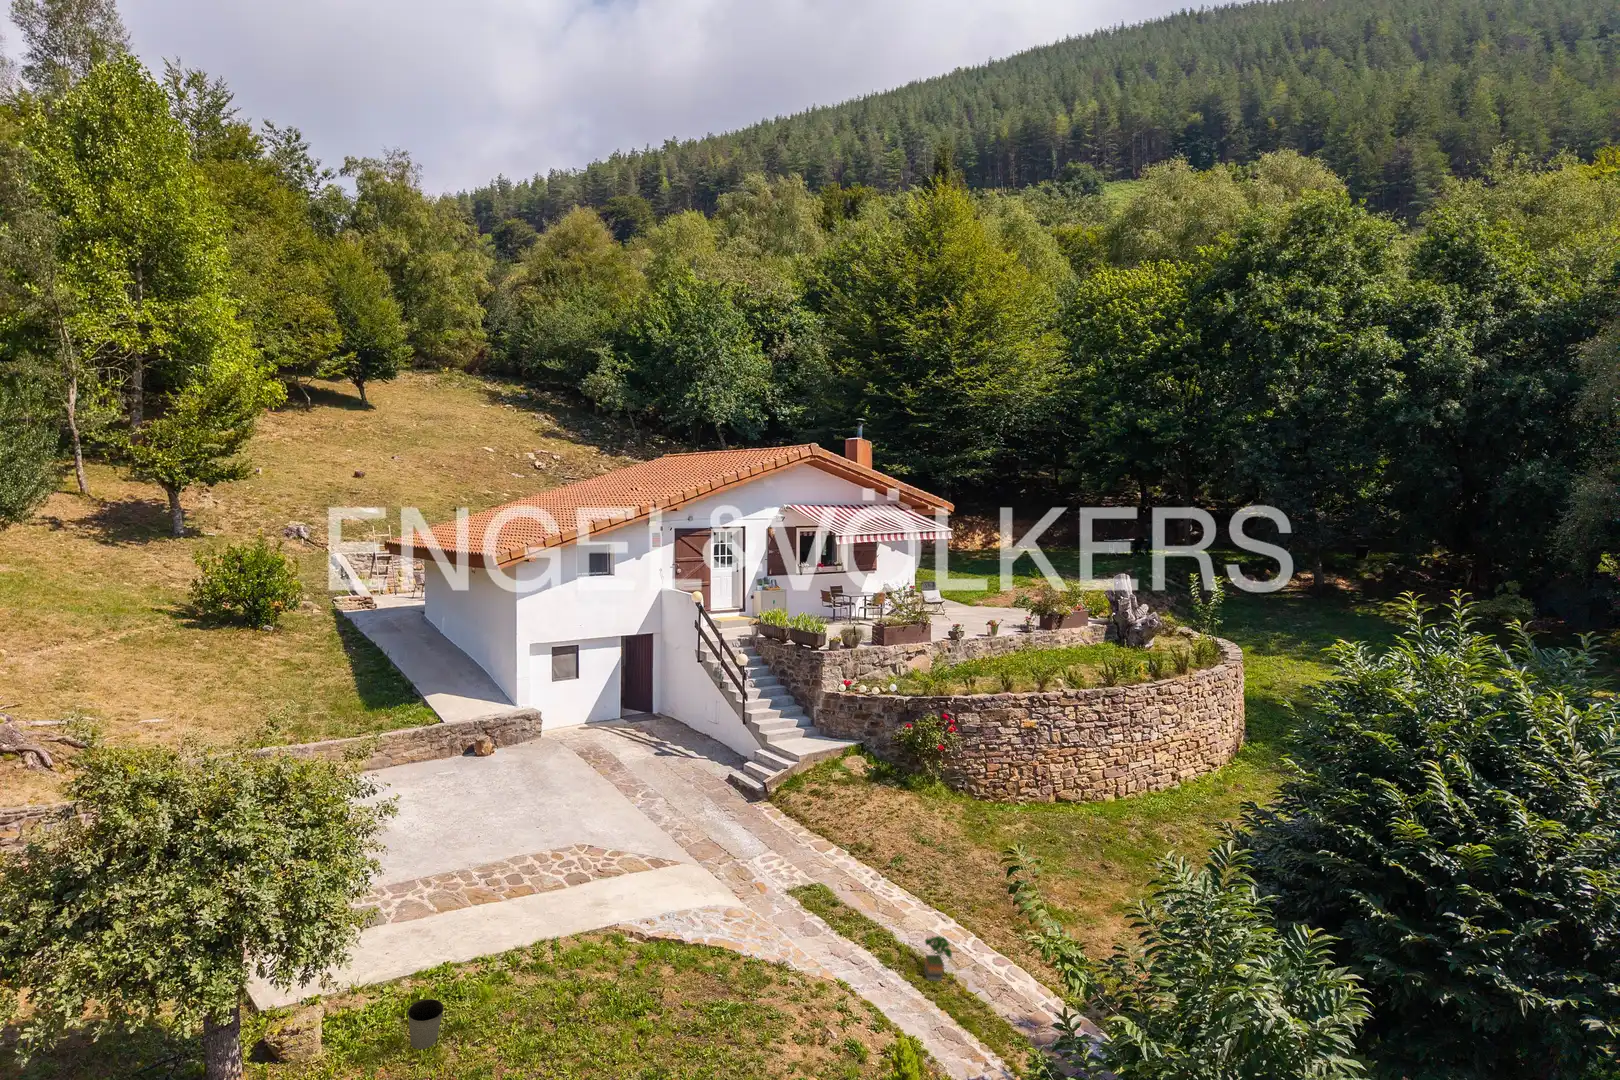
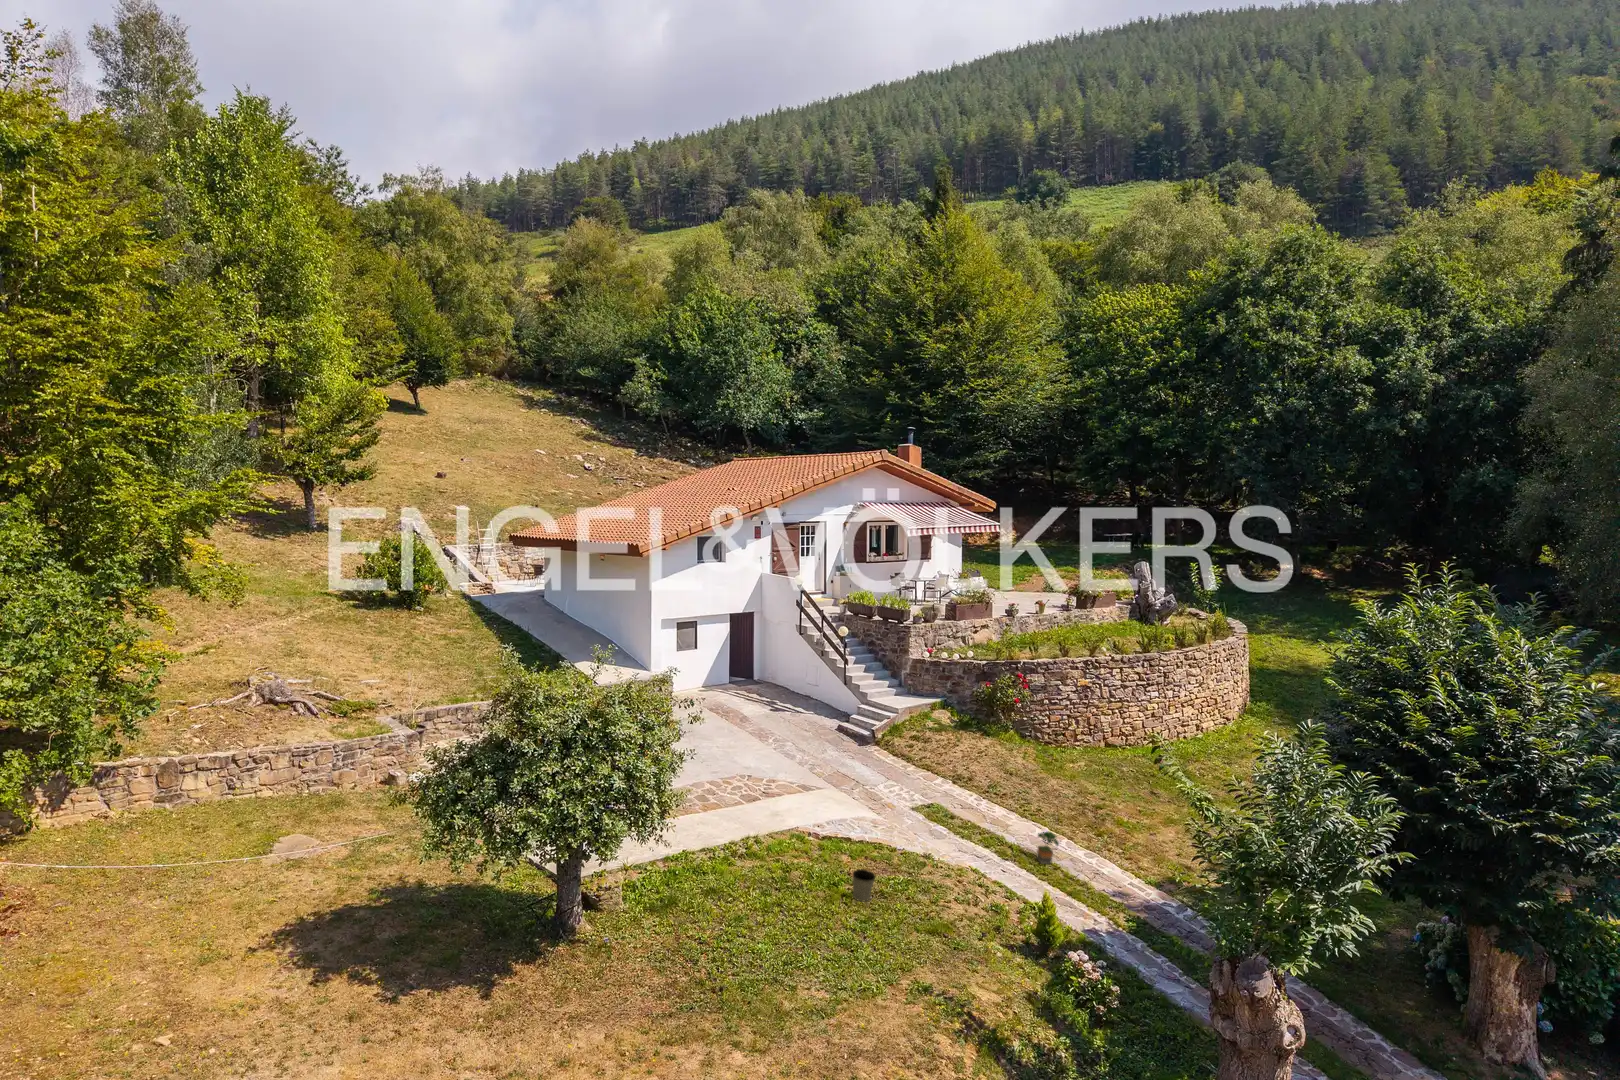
bucket: present [408,999,444,1049] -> present [853,869,875,901]

